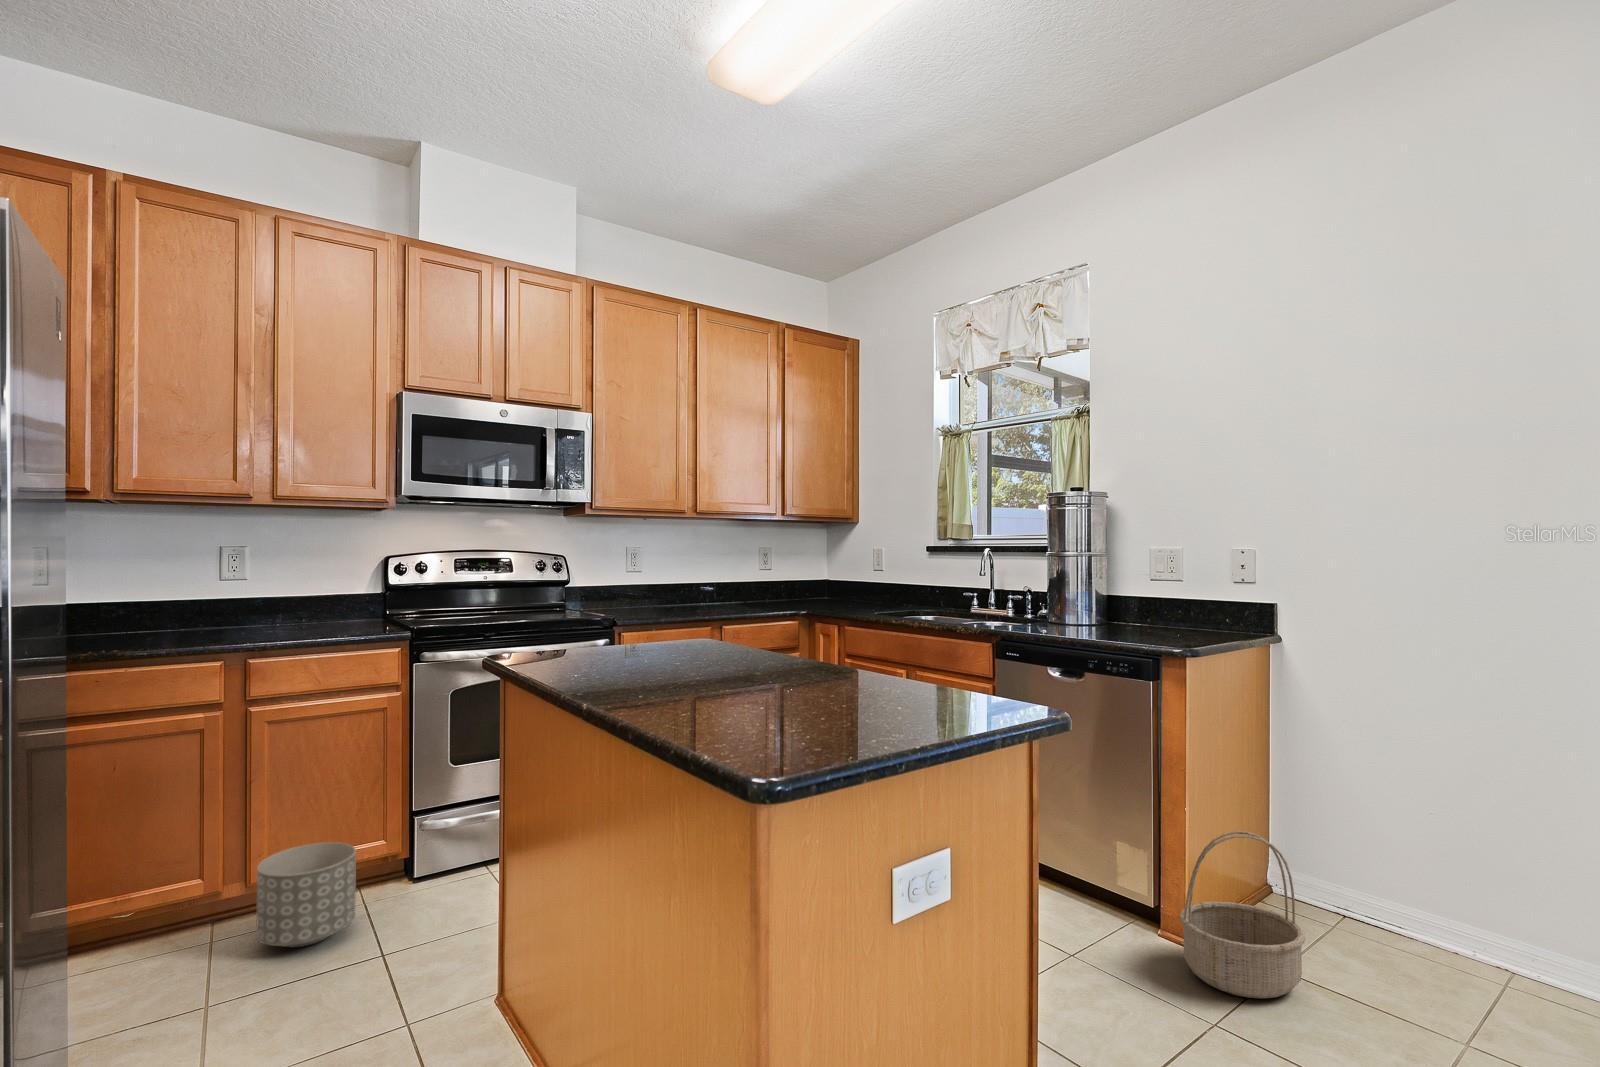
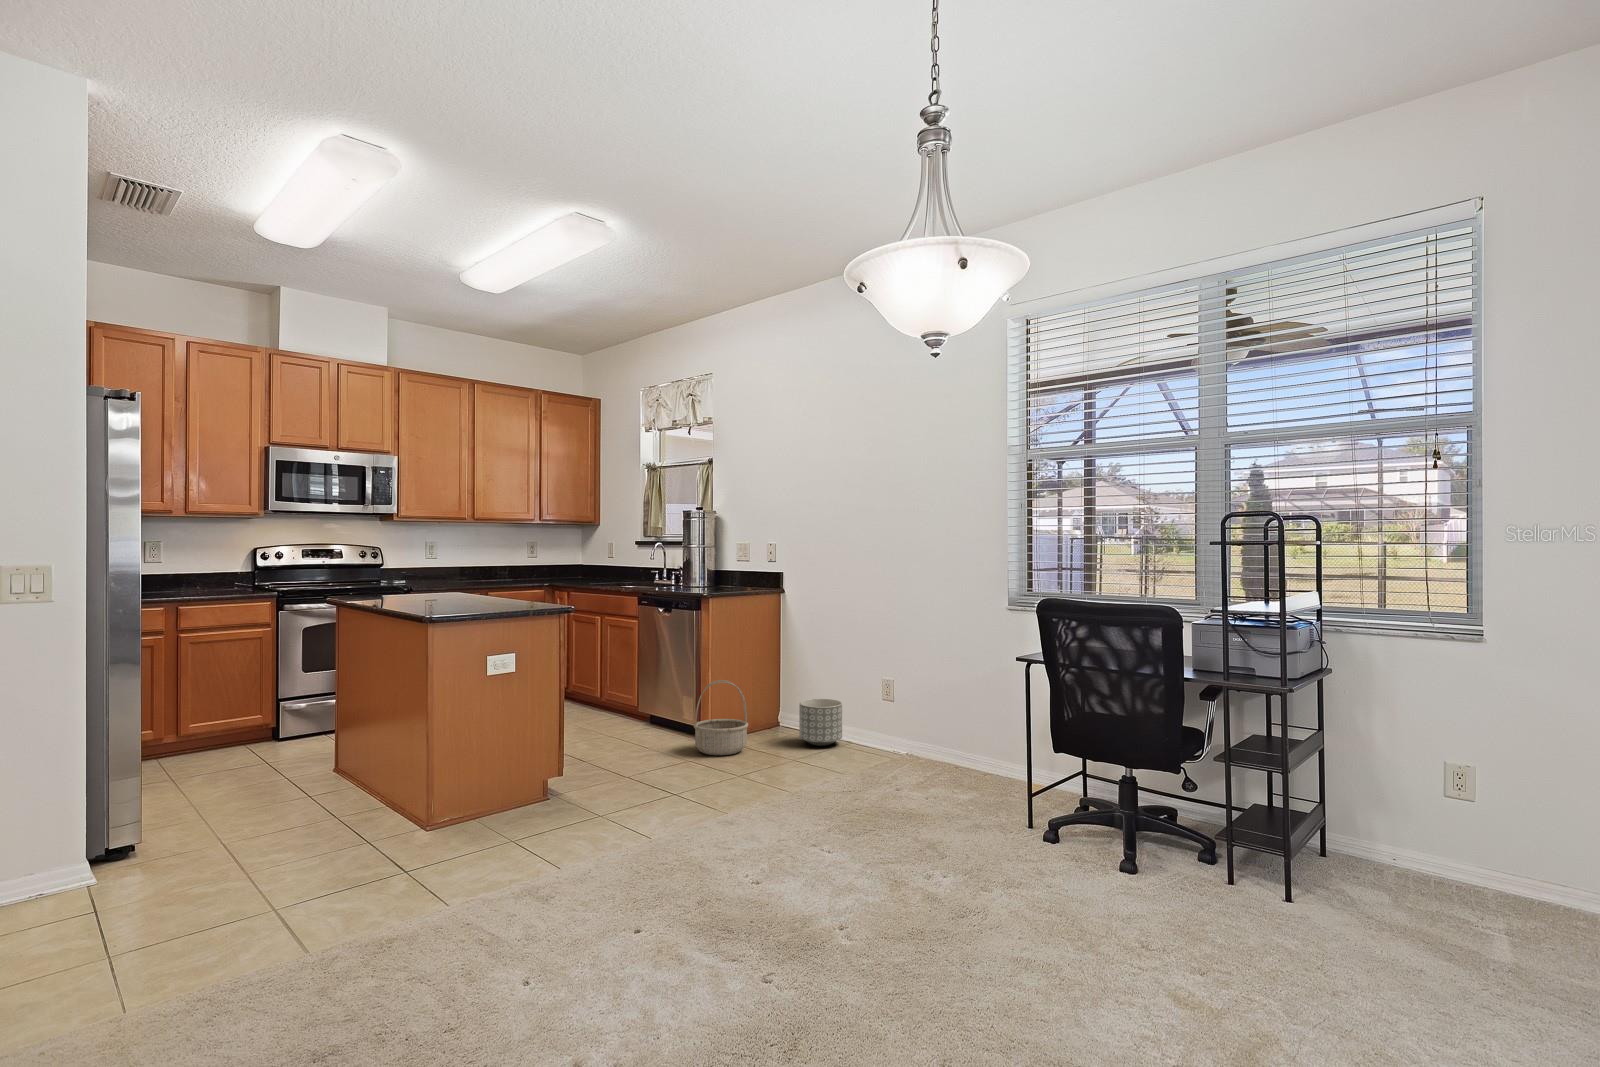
planter: present [256,842,356,947] -> present [799,699,842,746]

